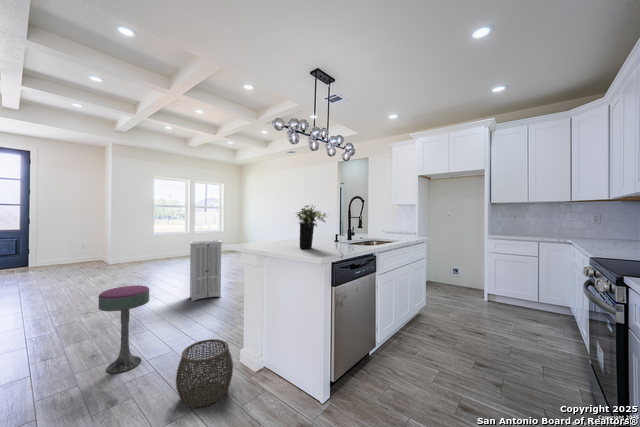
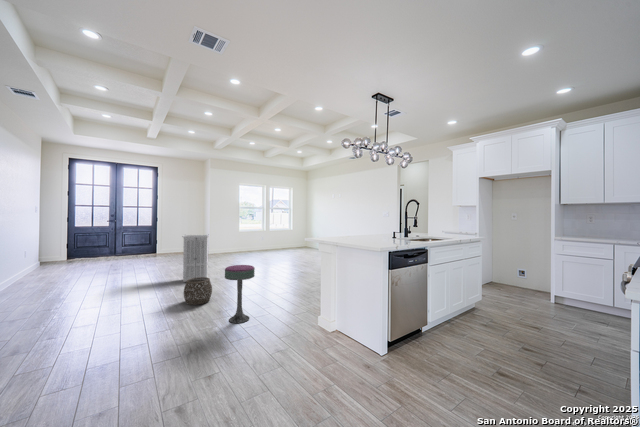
flower arrangement: present [297,205,326,249] -> none [359,207,386,242]
storage cabinet: present [189,240,223,301] -> present [182,235,209,282]
woven basket: present [176,339,233,408] -> present [184,277,212,305]

